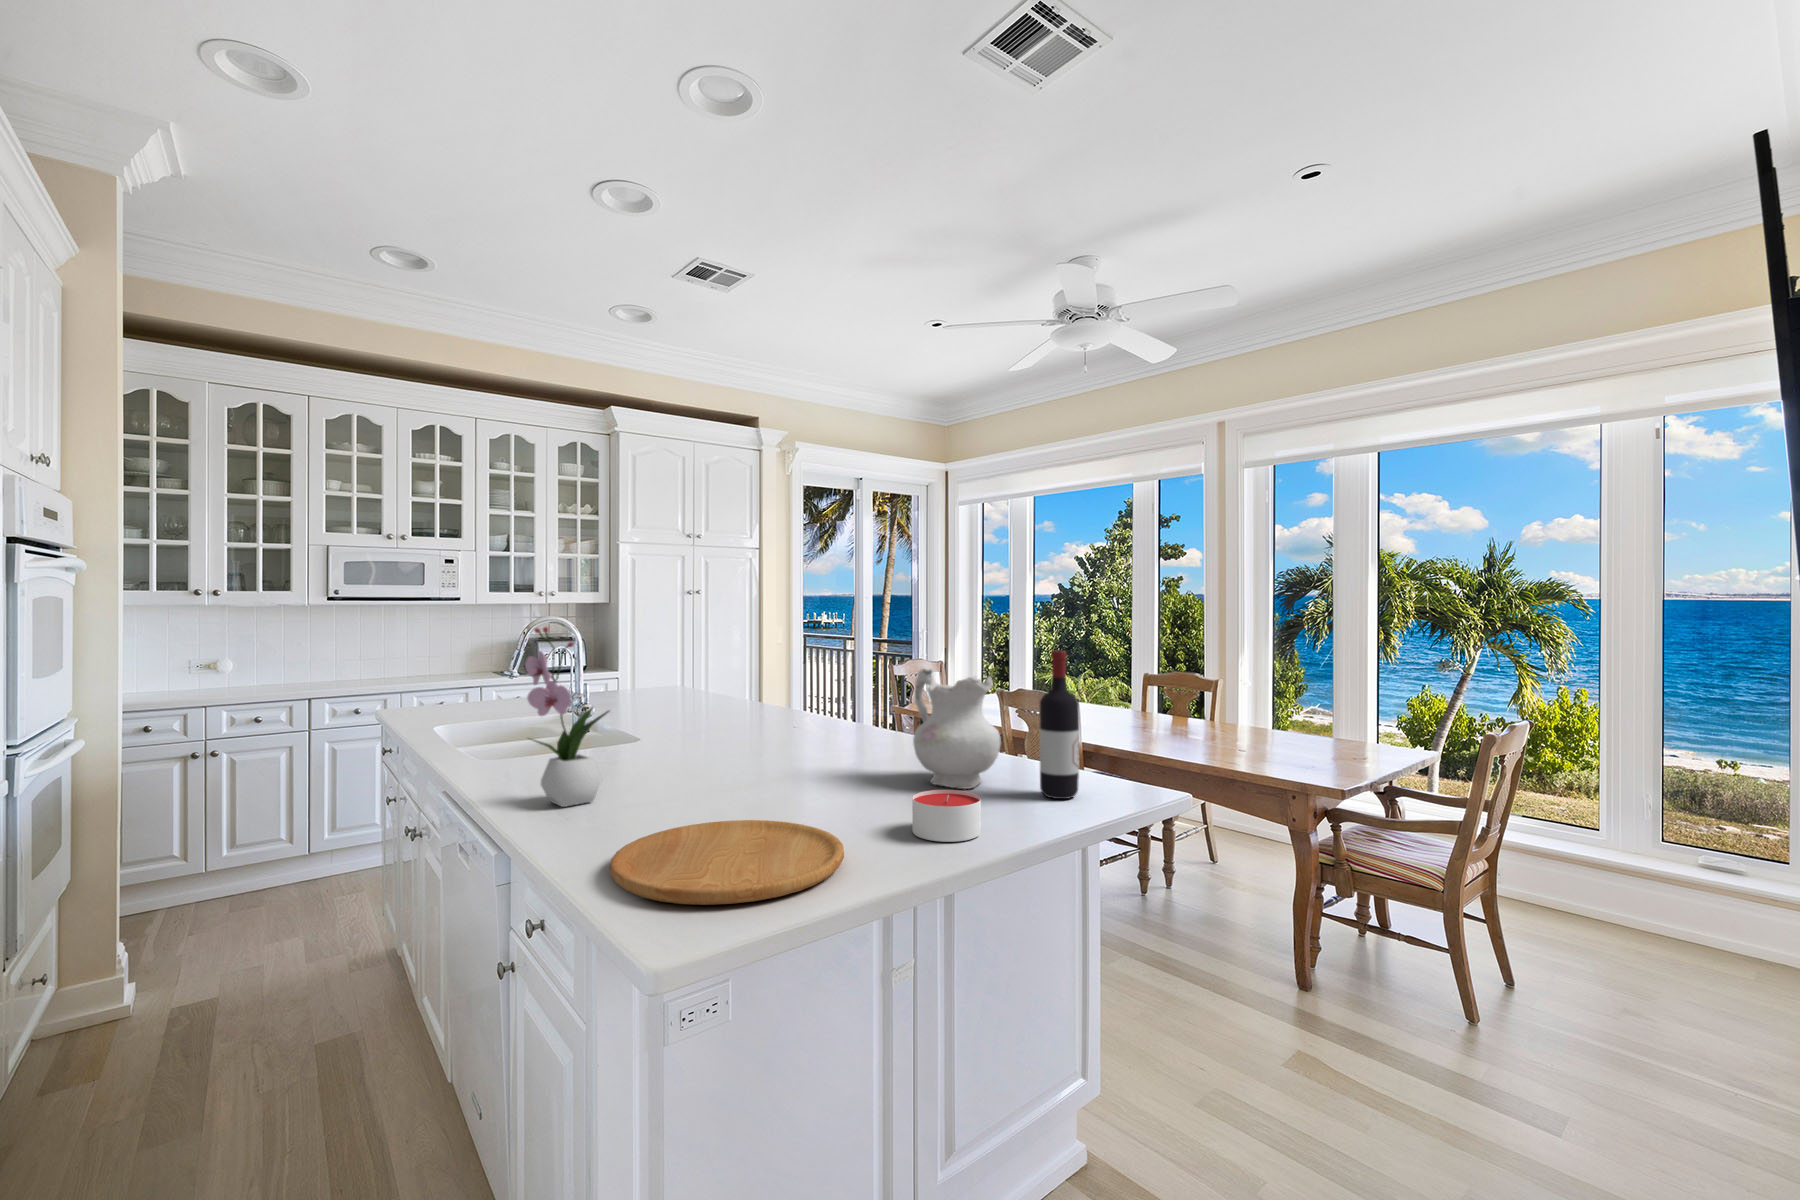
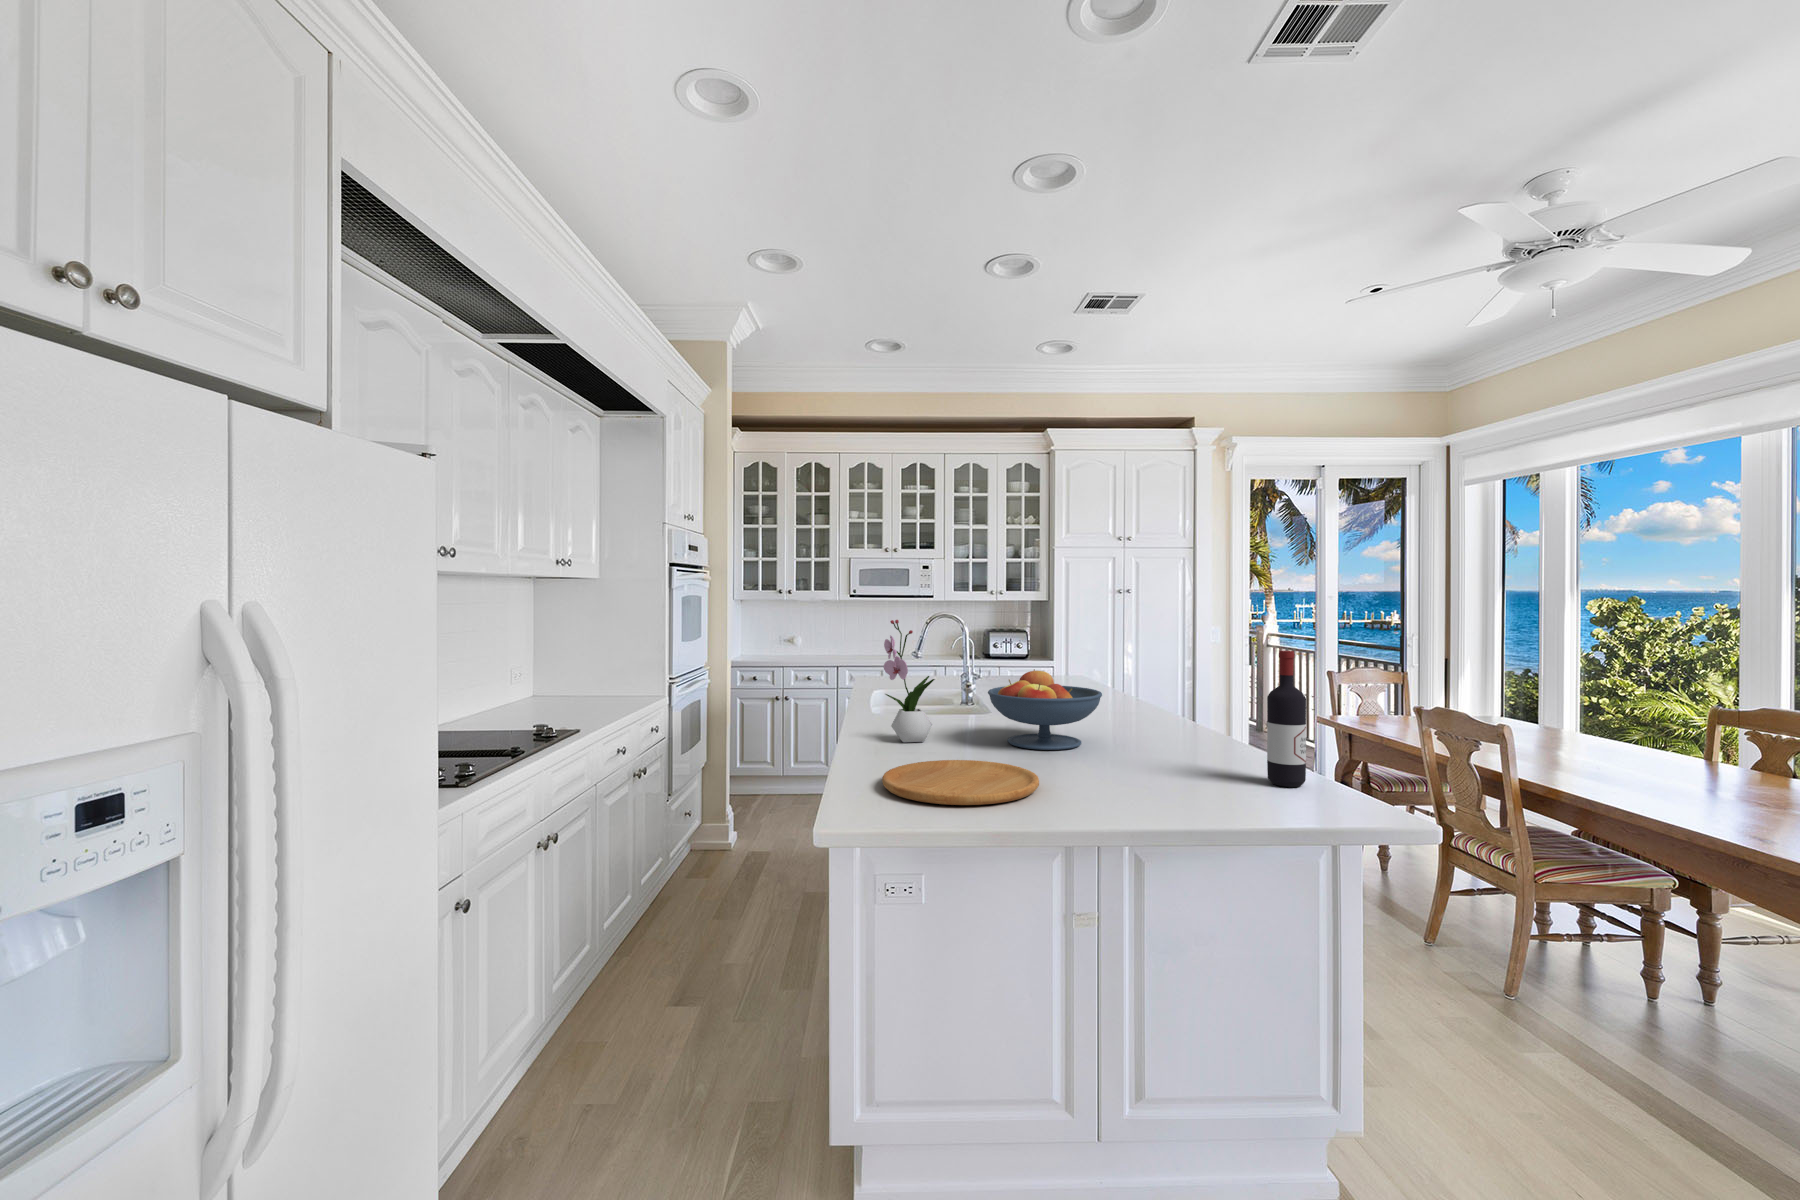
ceramic pitcher: present [913,669,1001,789] -> none [1167,662,1249,768]
fruit bowl: none [680,687,827,792] -> present [988,669,1102,750]
candle: present [912,790,981,842] -> none [1110,759,1167,799]

